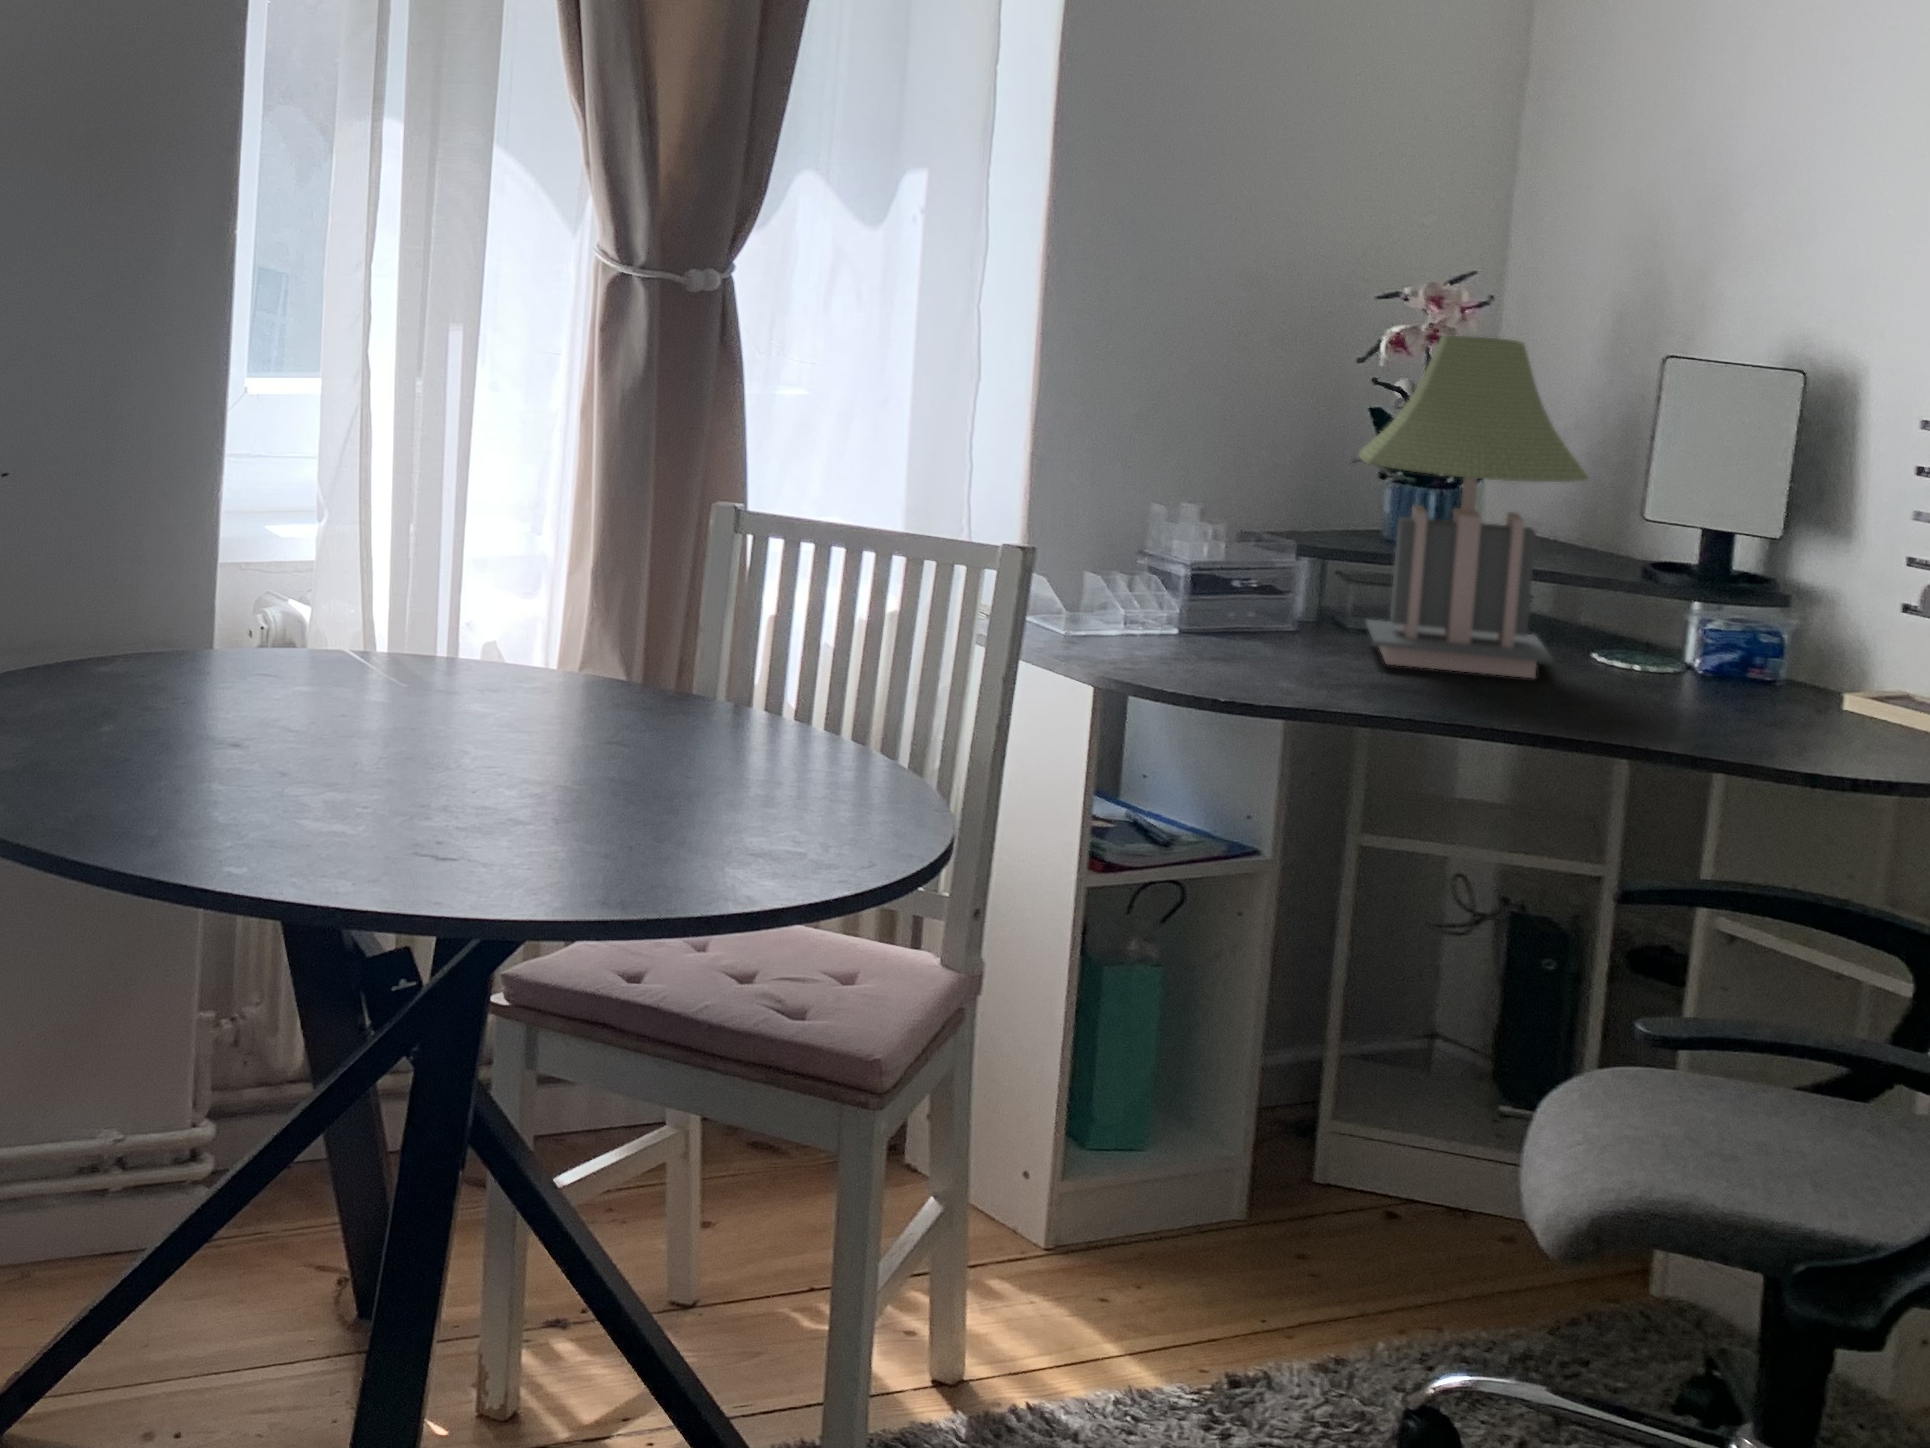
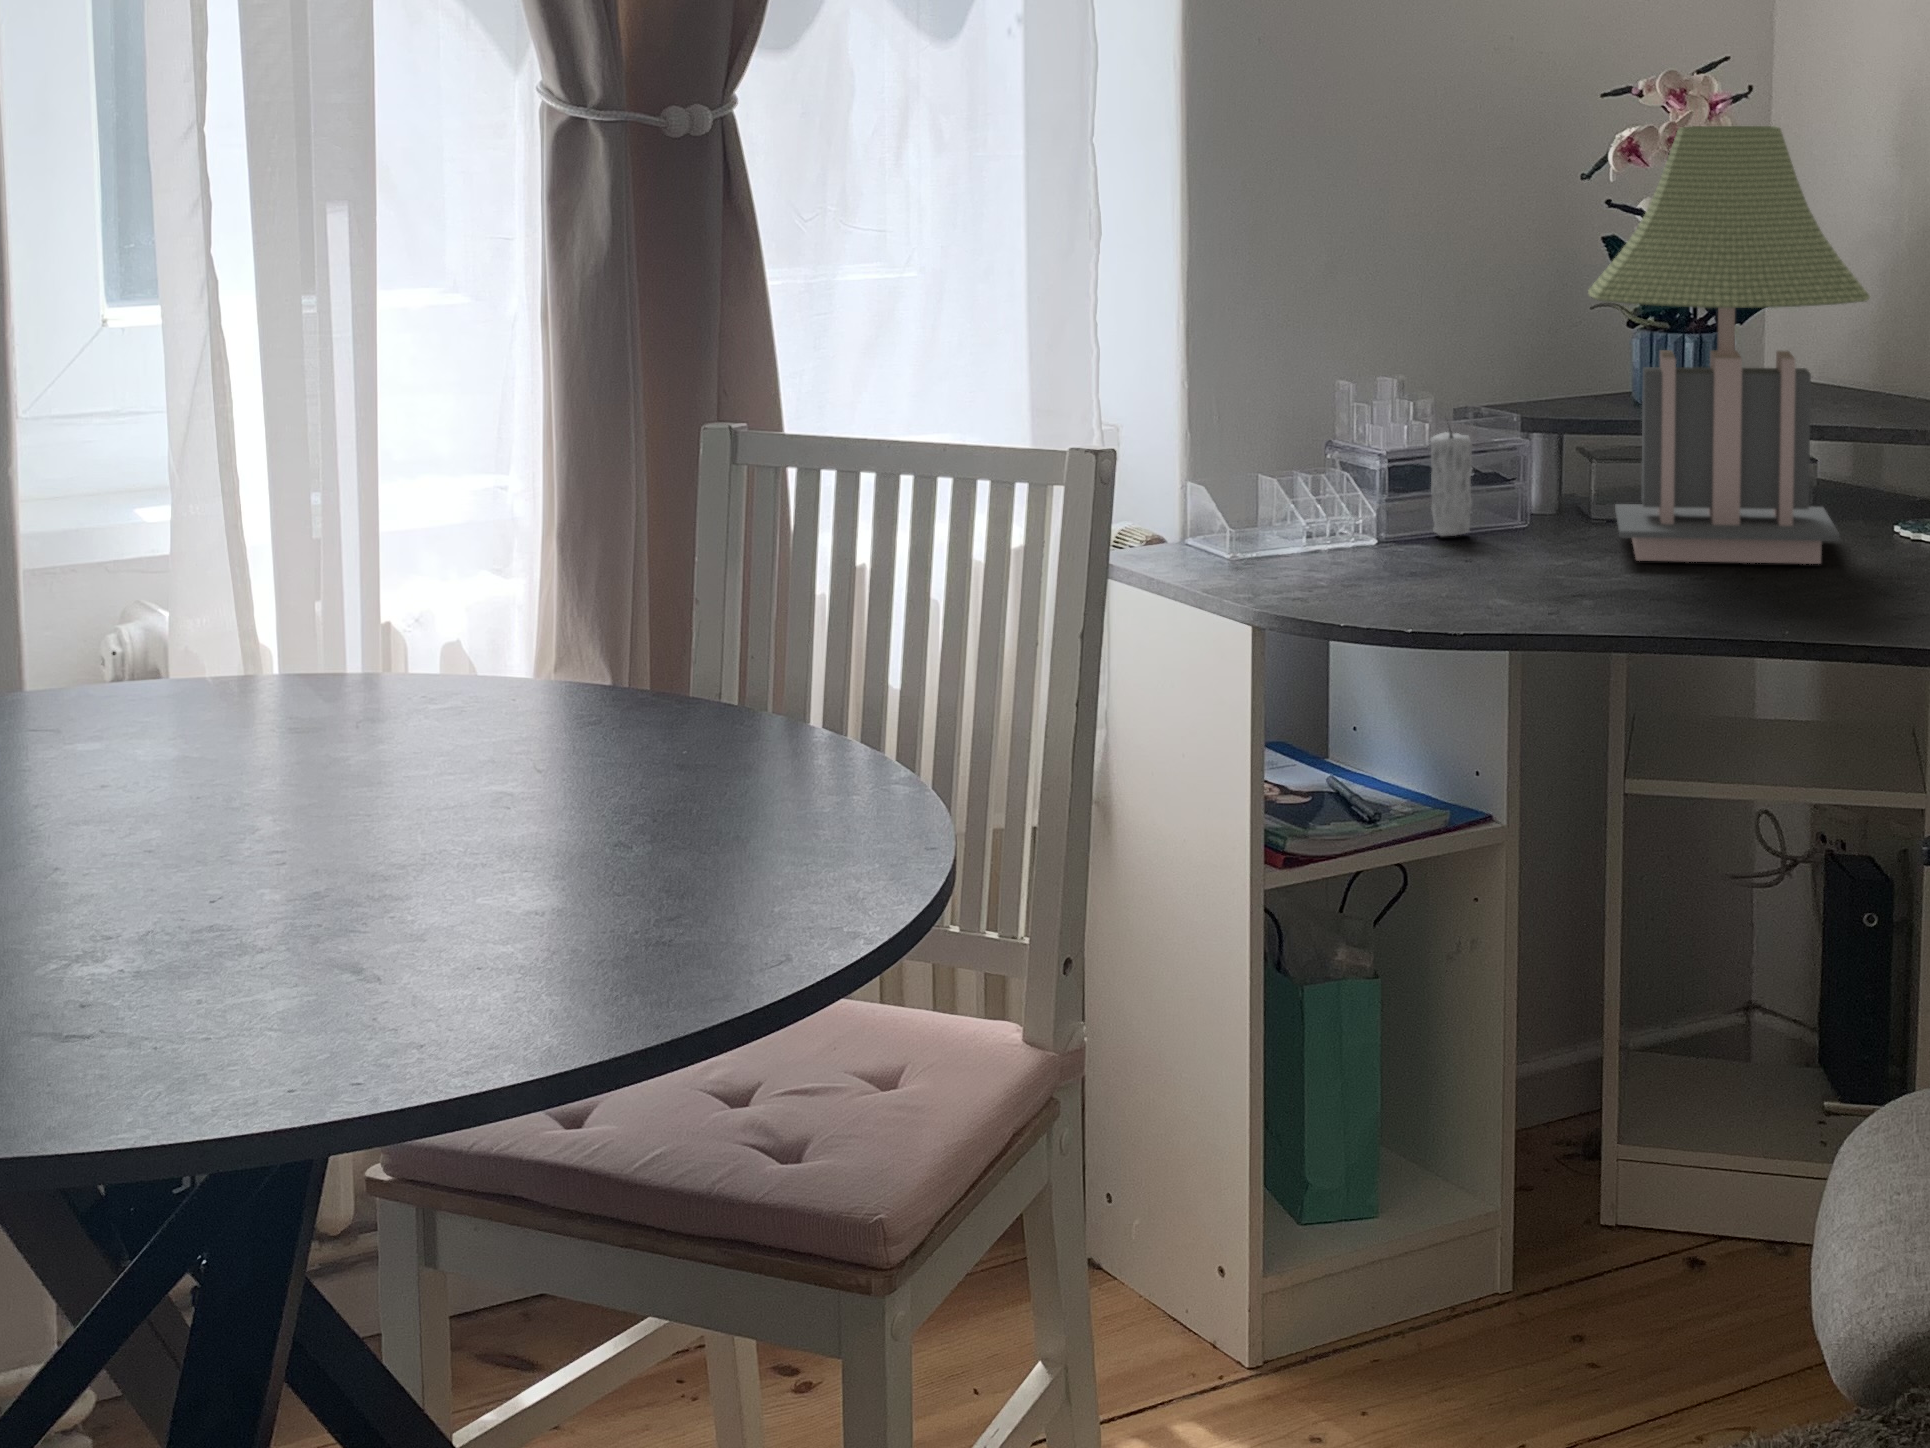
candle: none [1219,540,1256,634] -> present [1430,429,1472,536]

